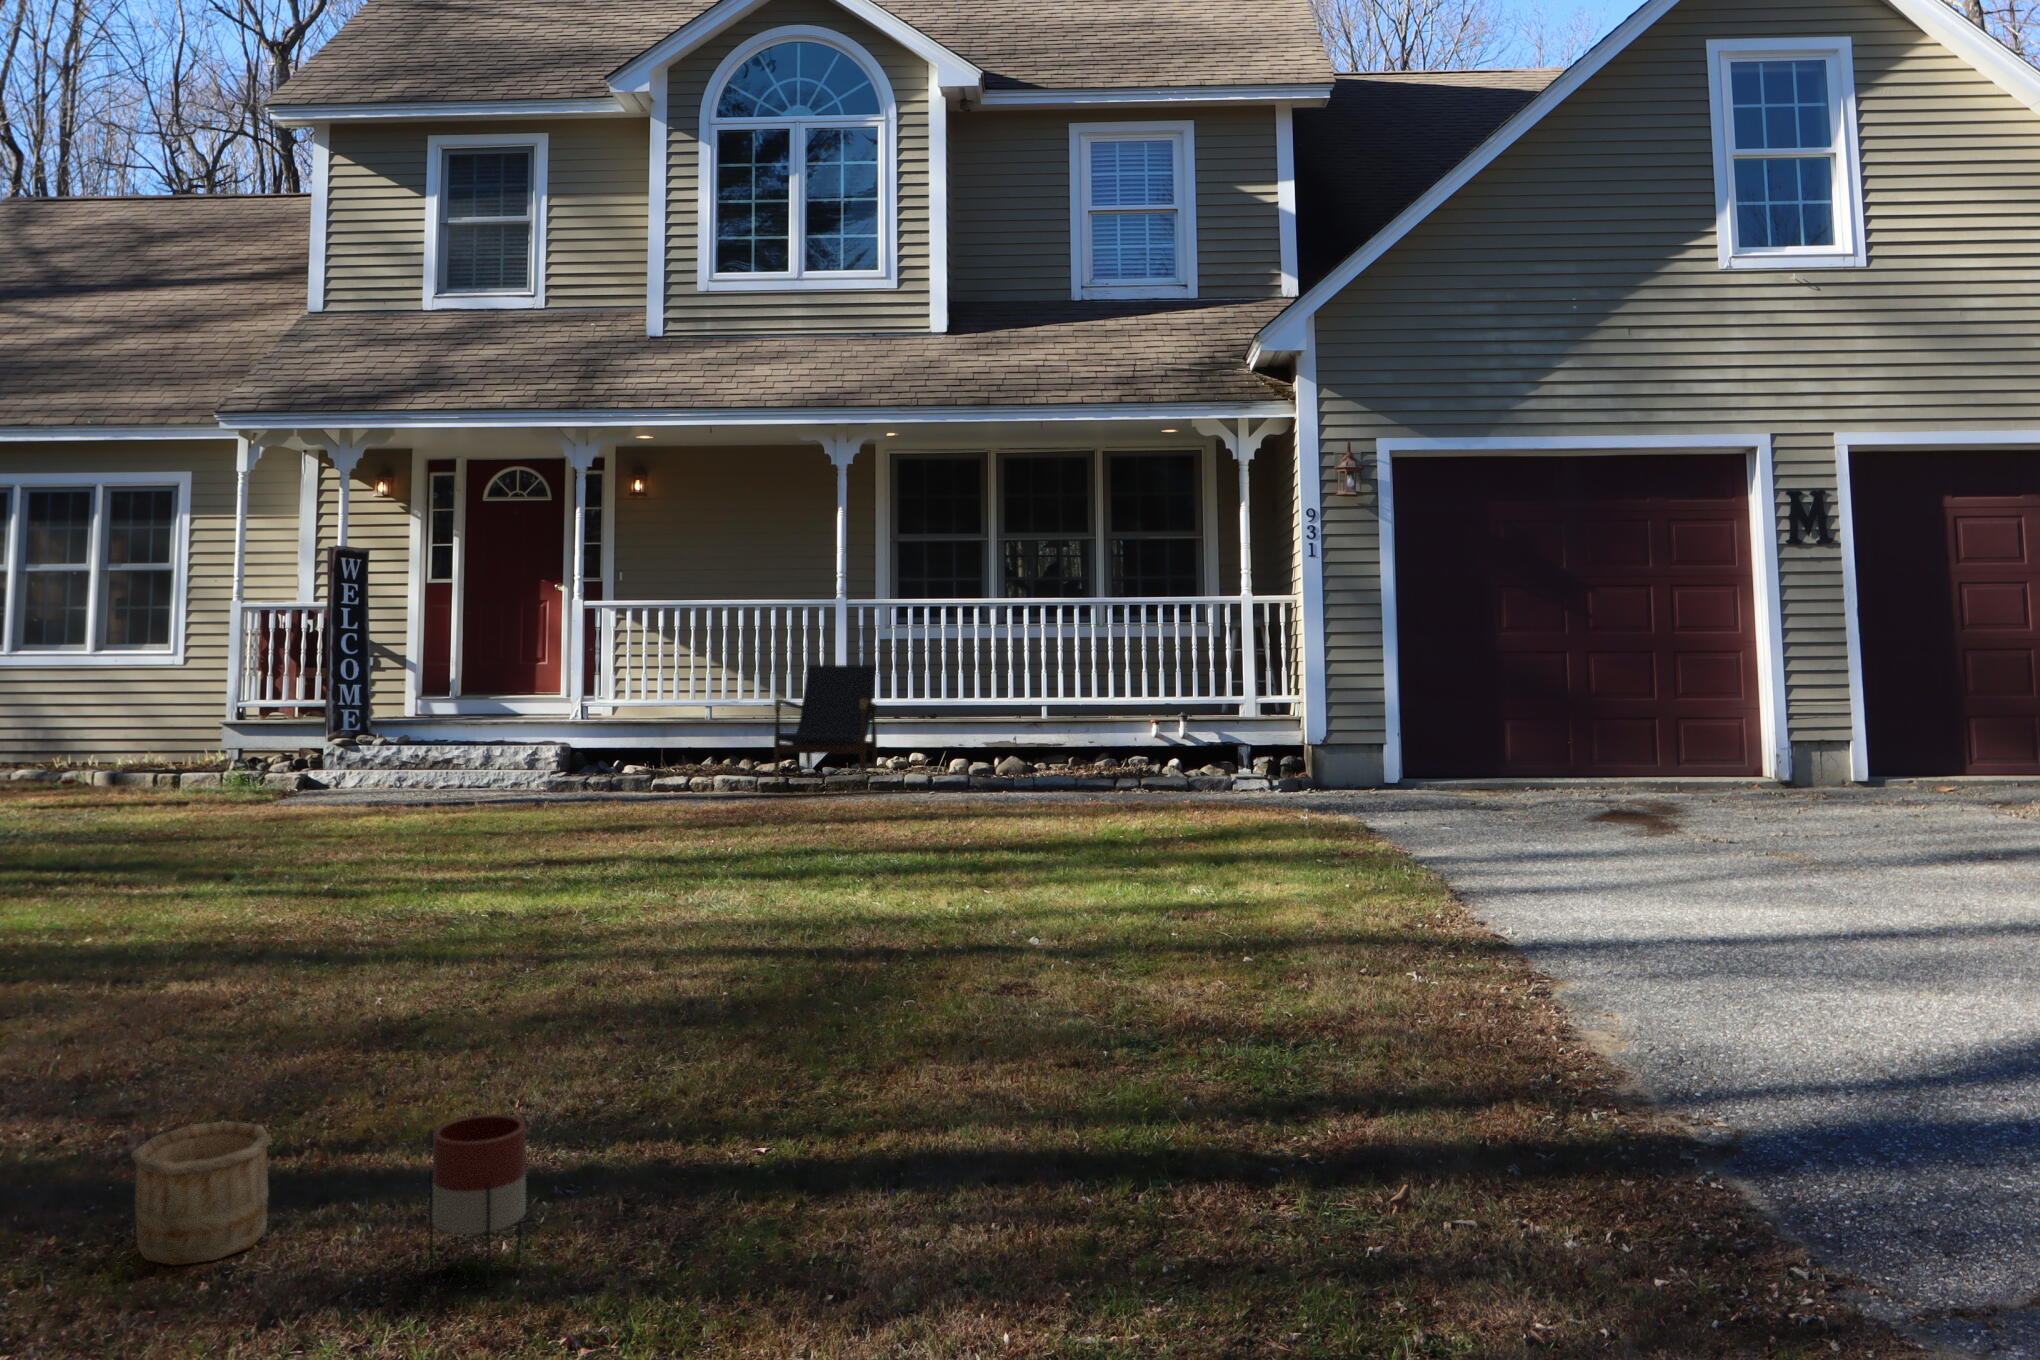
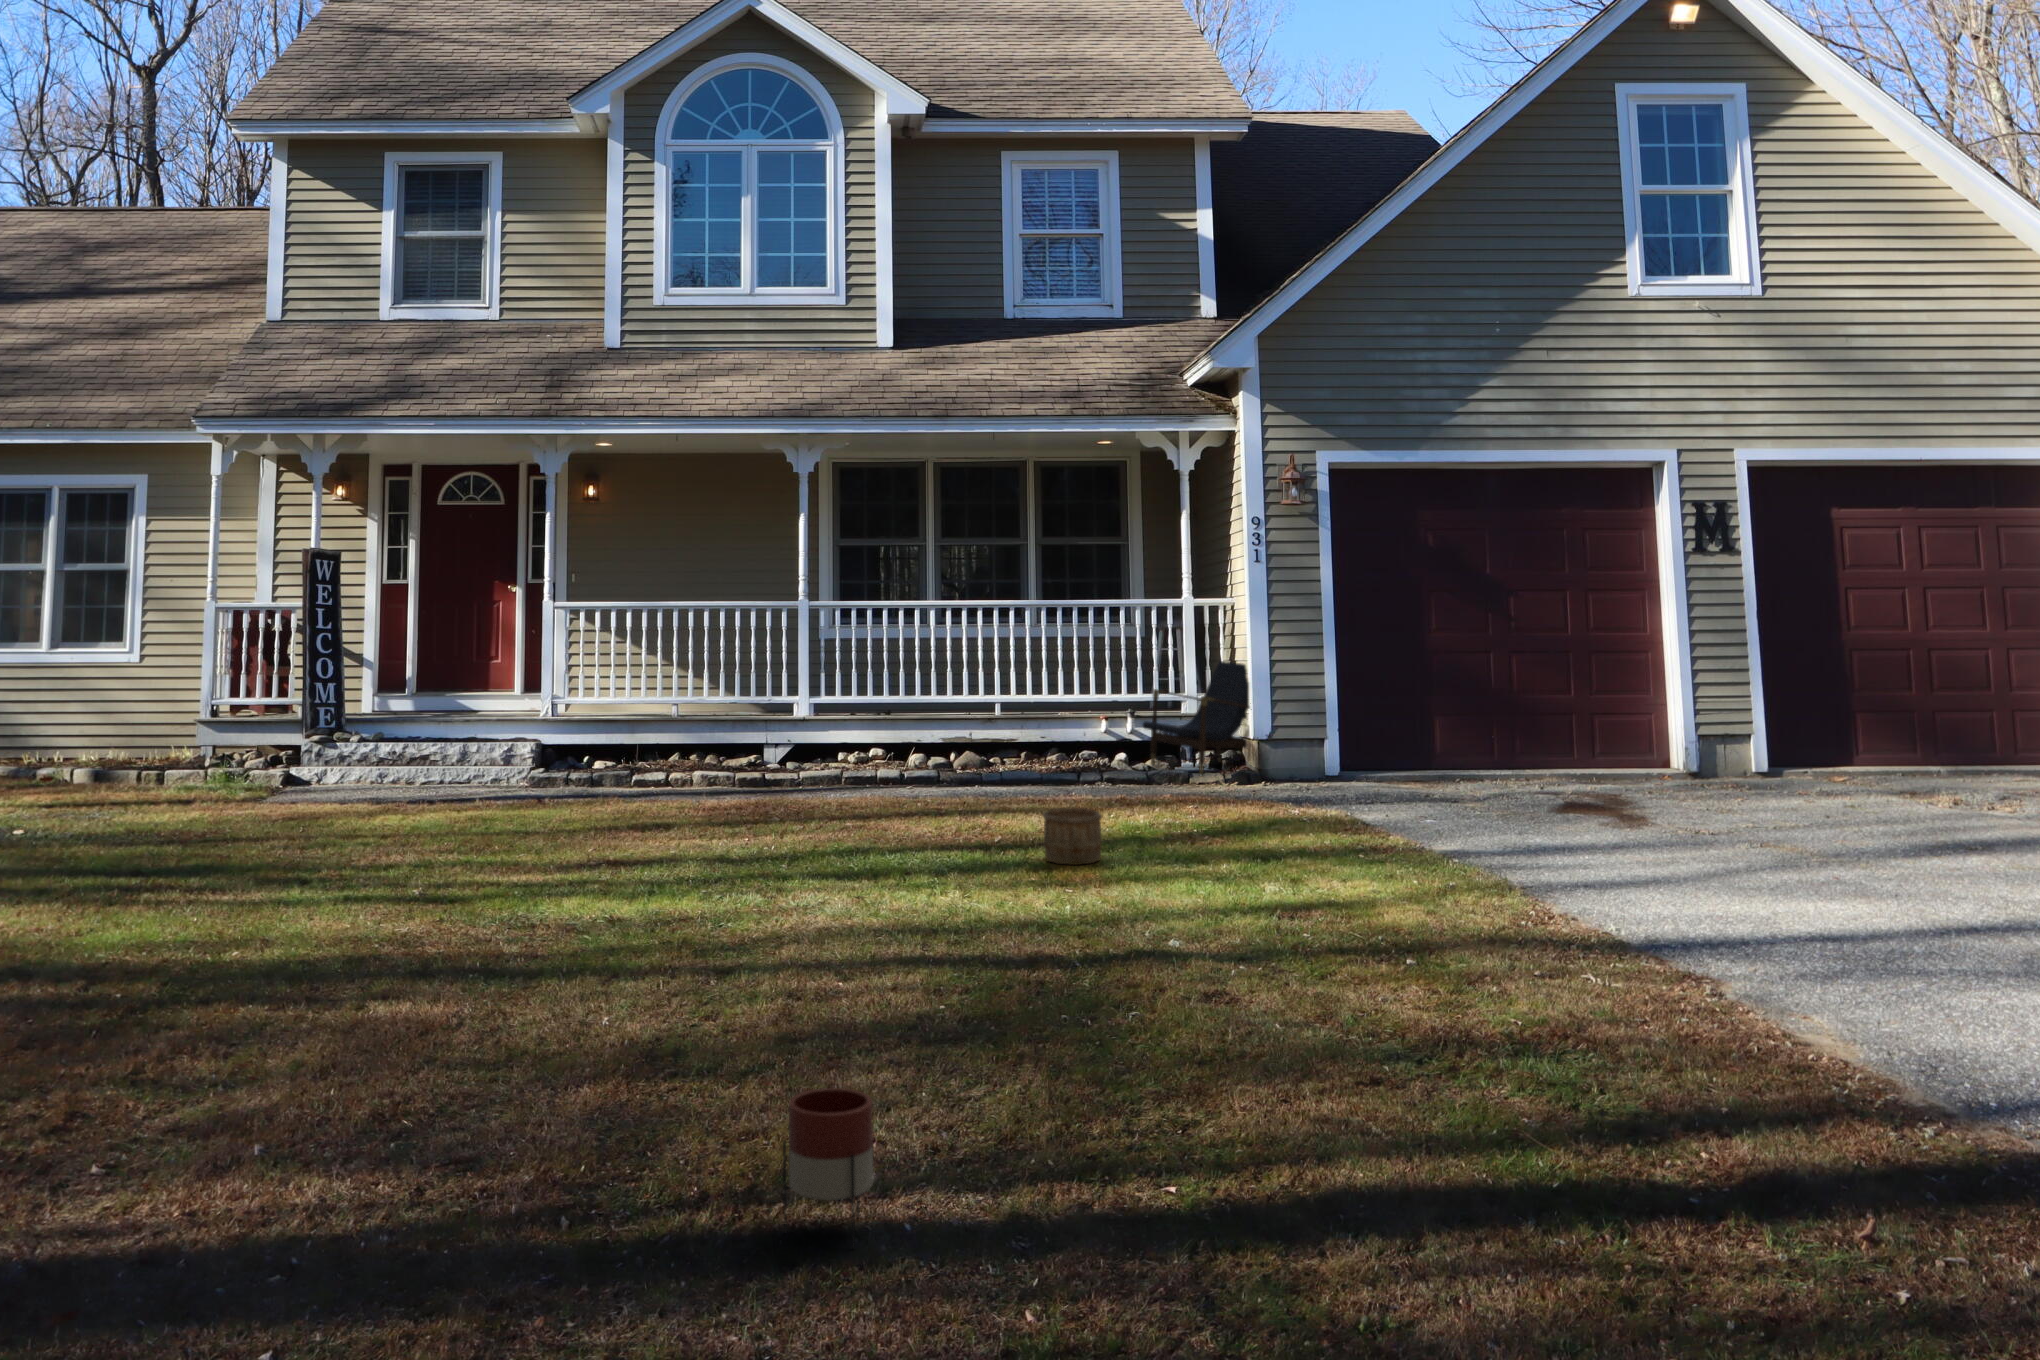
lounge chair: present [774,665,877,781] -> present [1143,661,1250,776]
wooden bucket: present [131,1121,271,1265] -> present [1043,808,1102,865]

